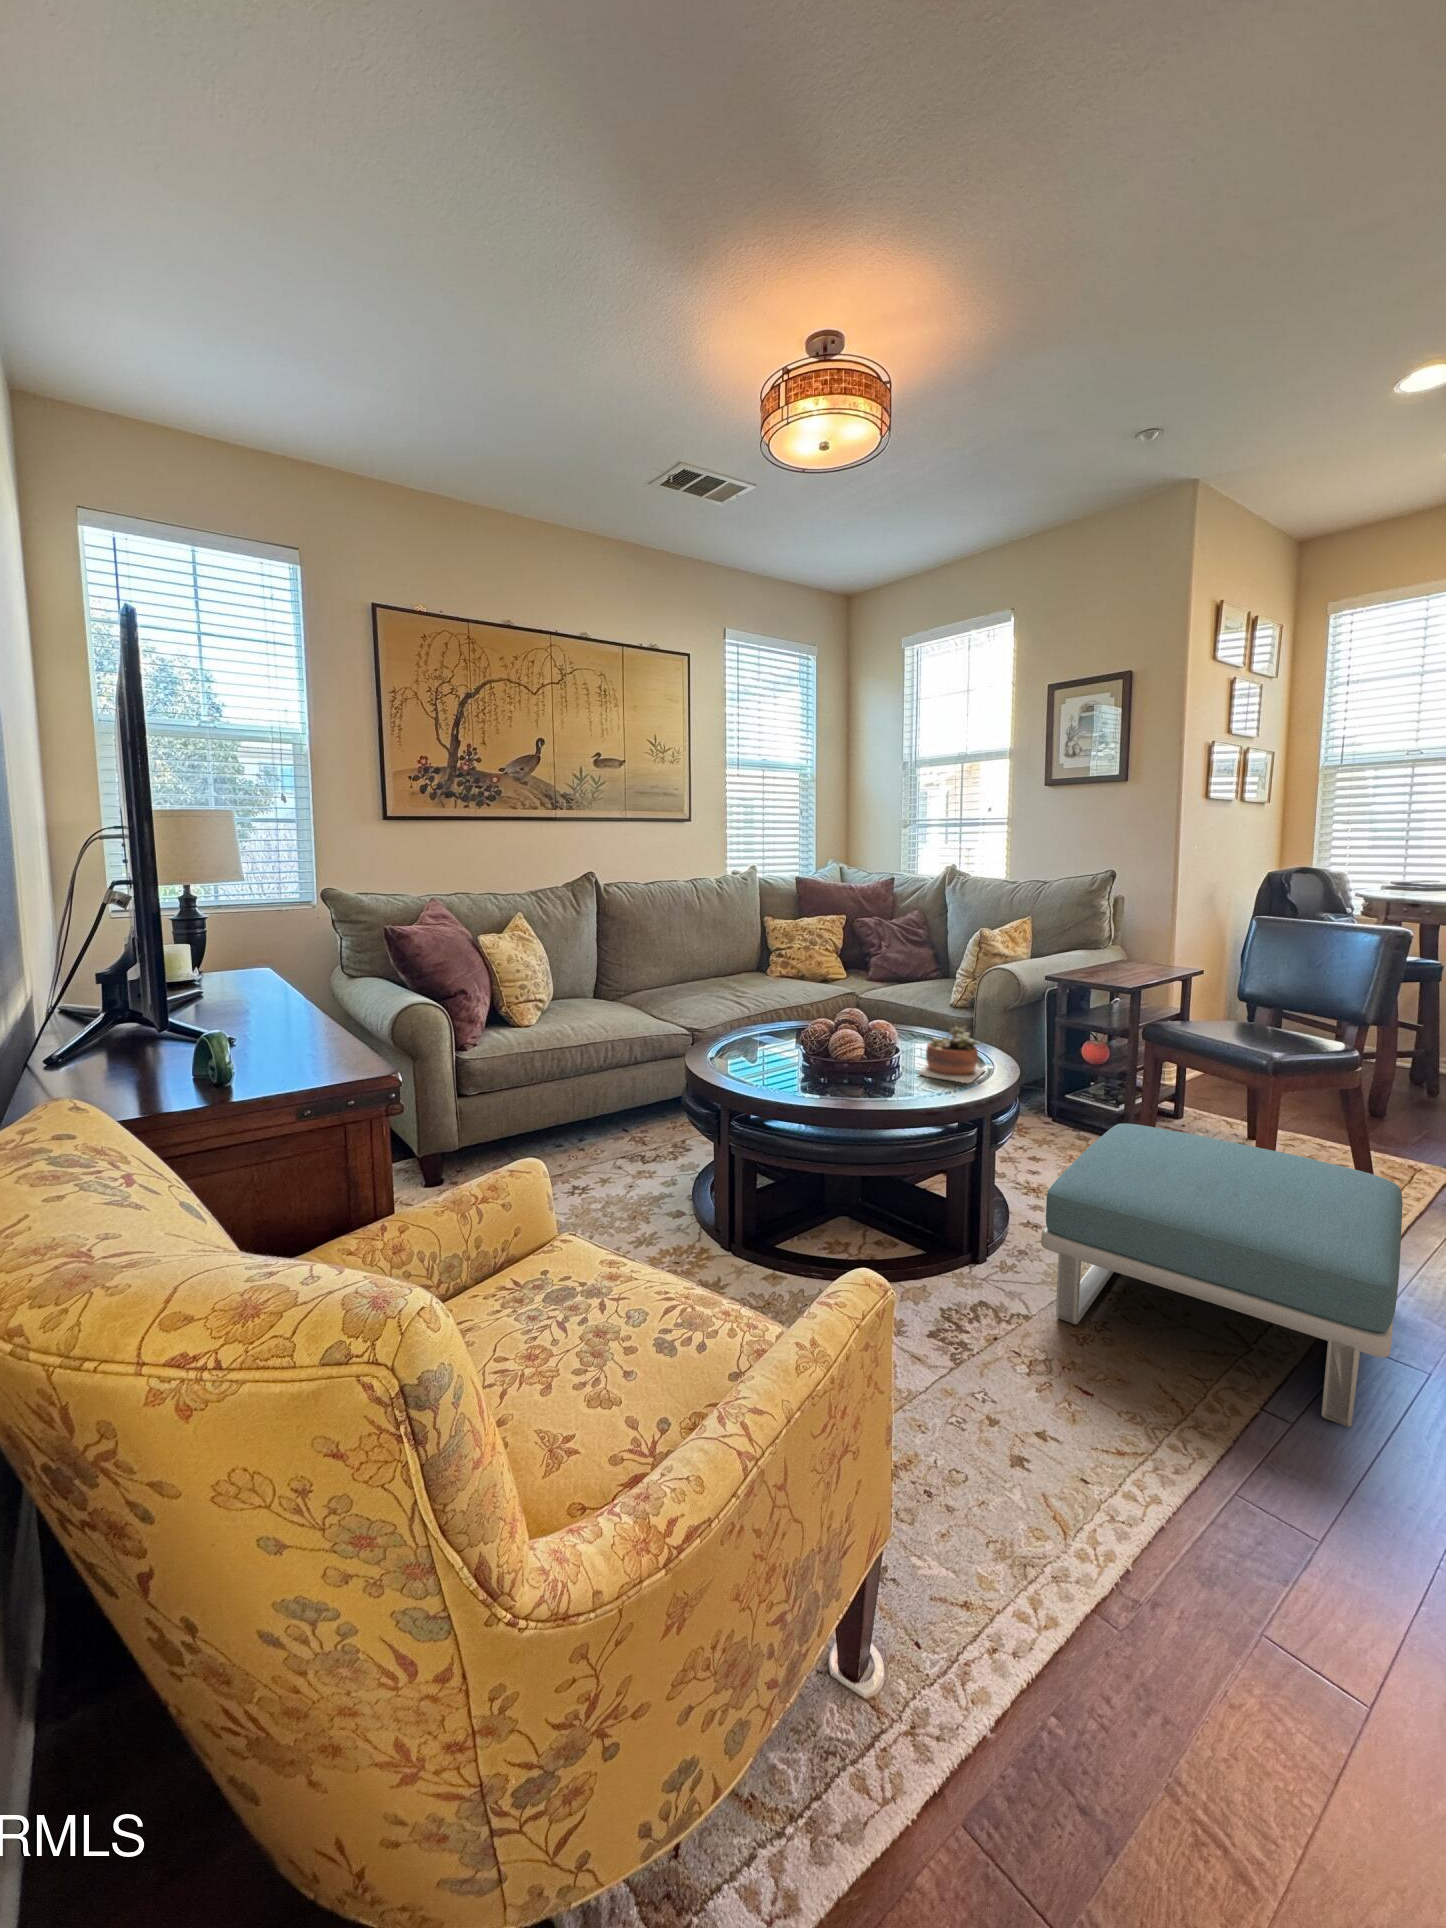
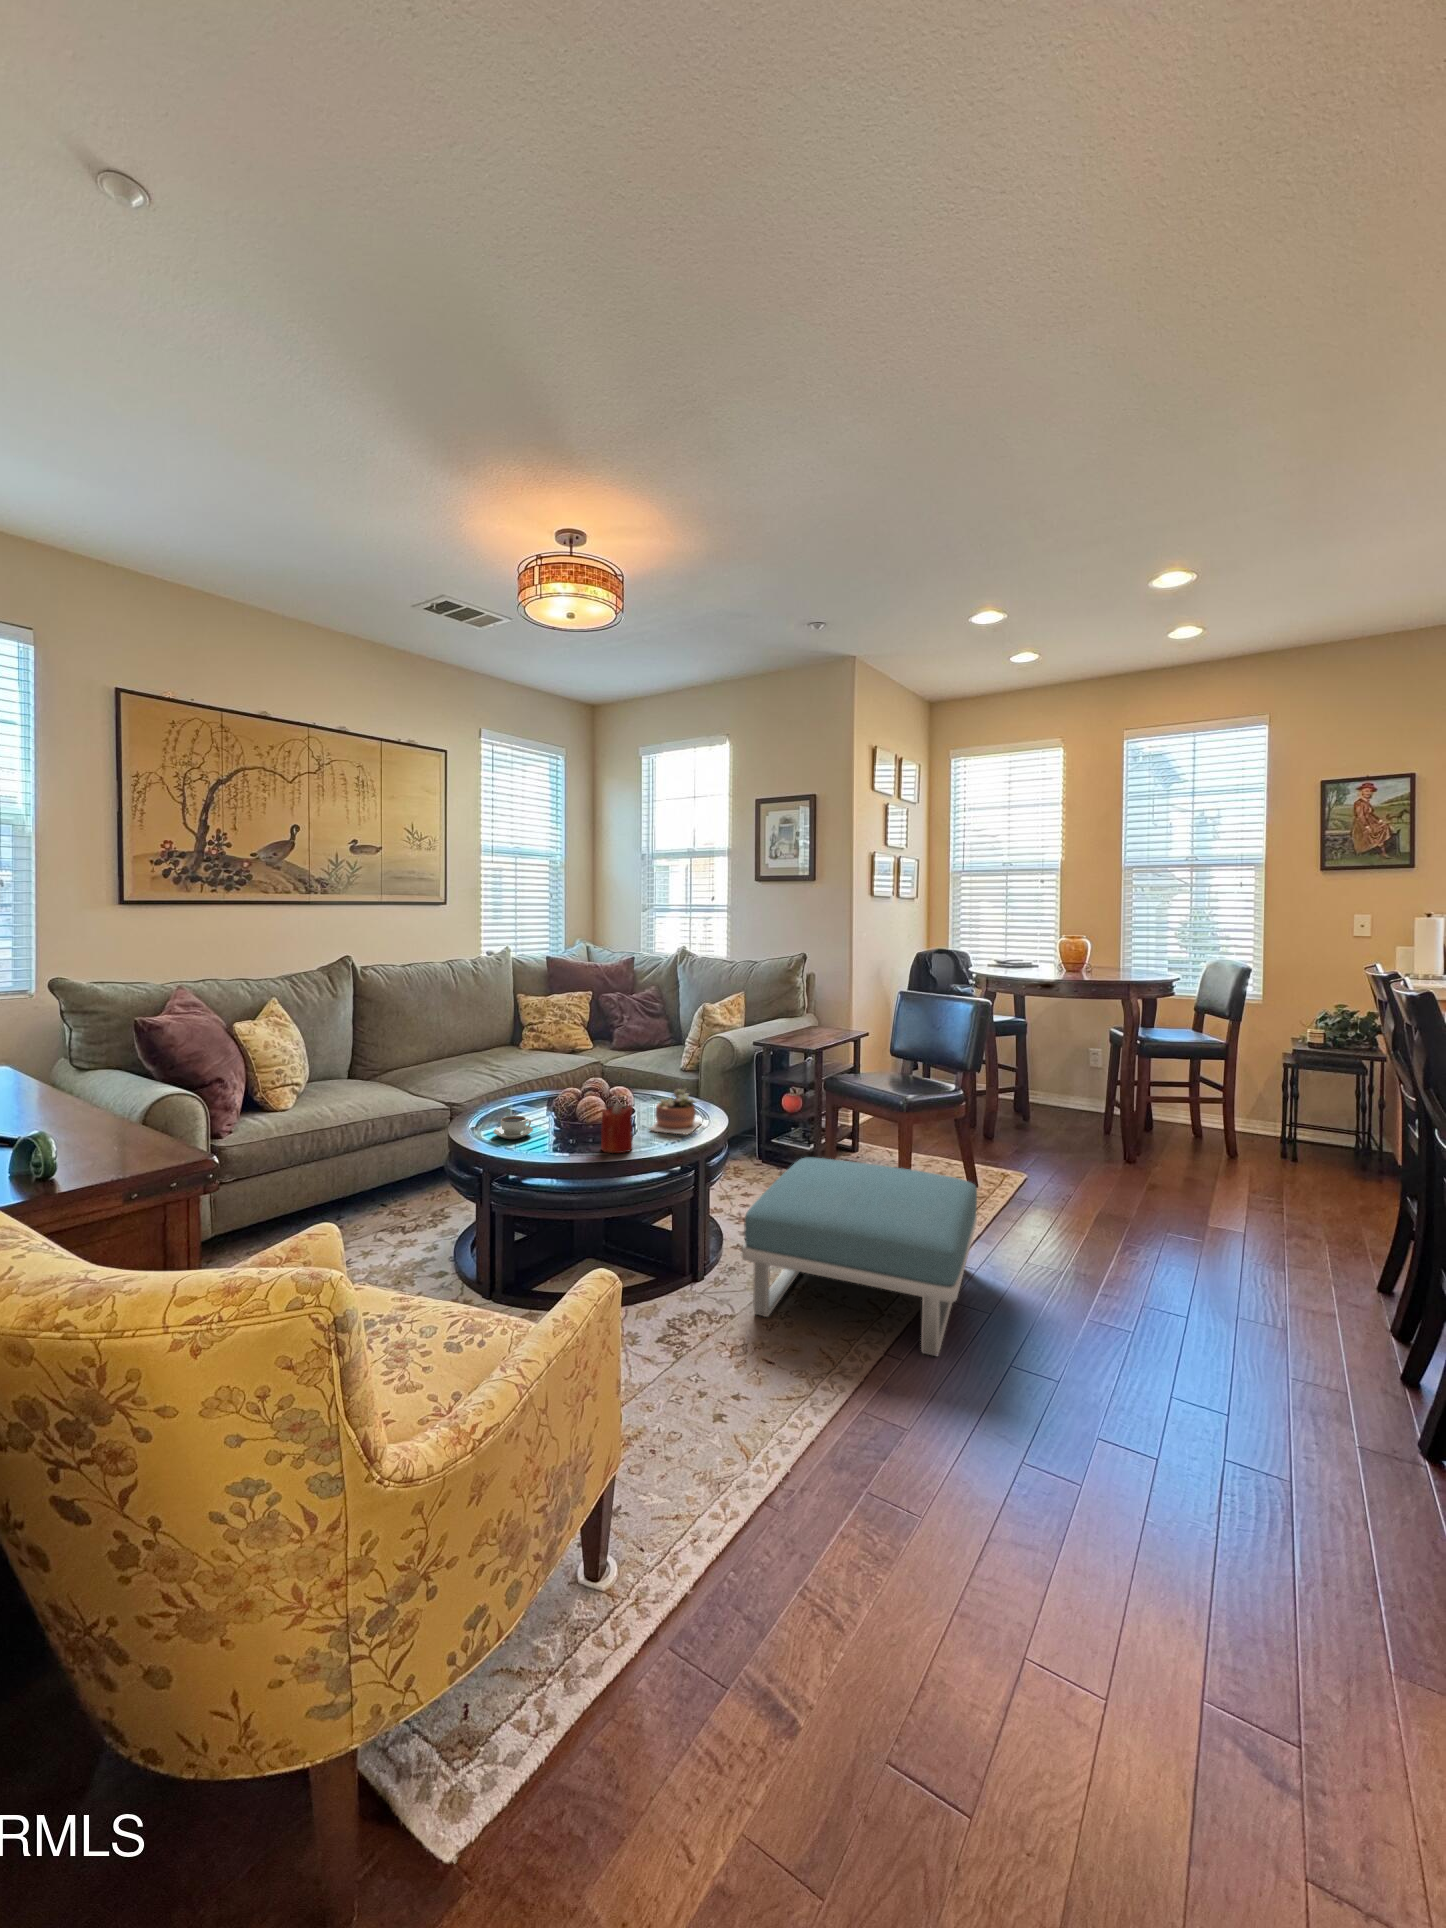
candle: none [859,1038,900,1099] -> present [601,1102,633,1153]
coffee cup: none [734,1047,778,1073] -> present [494,1116,533,1139]

